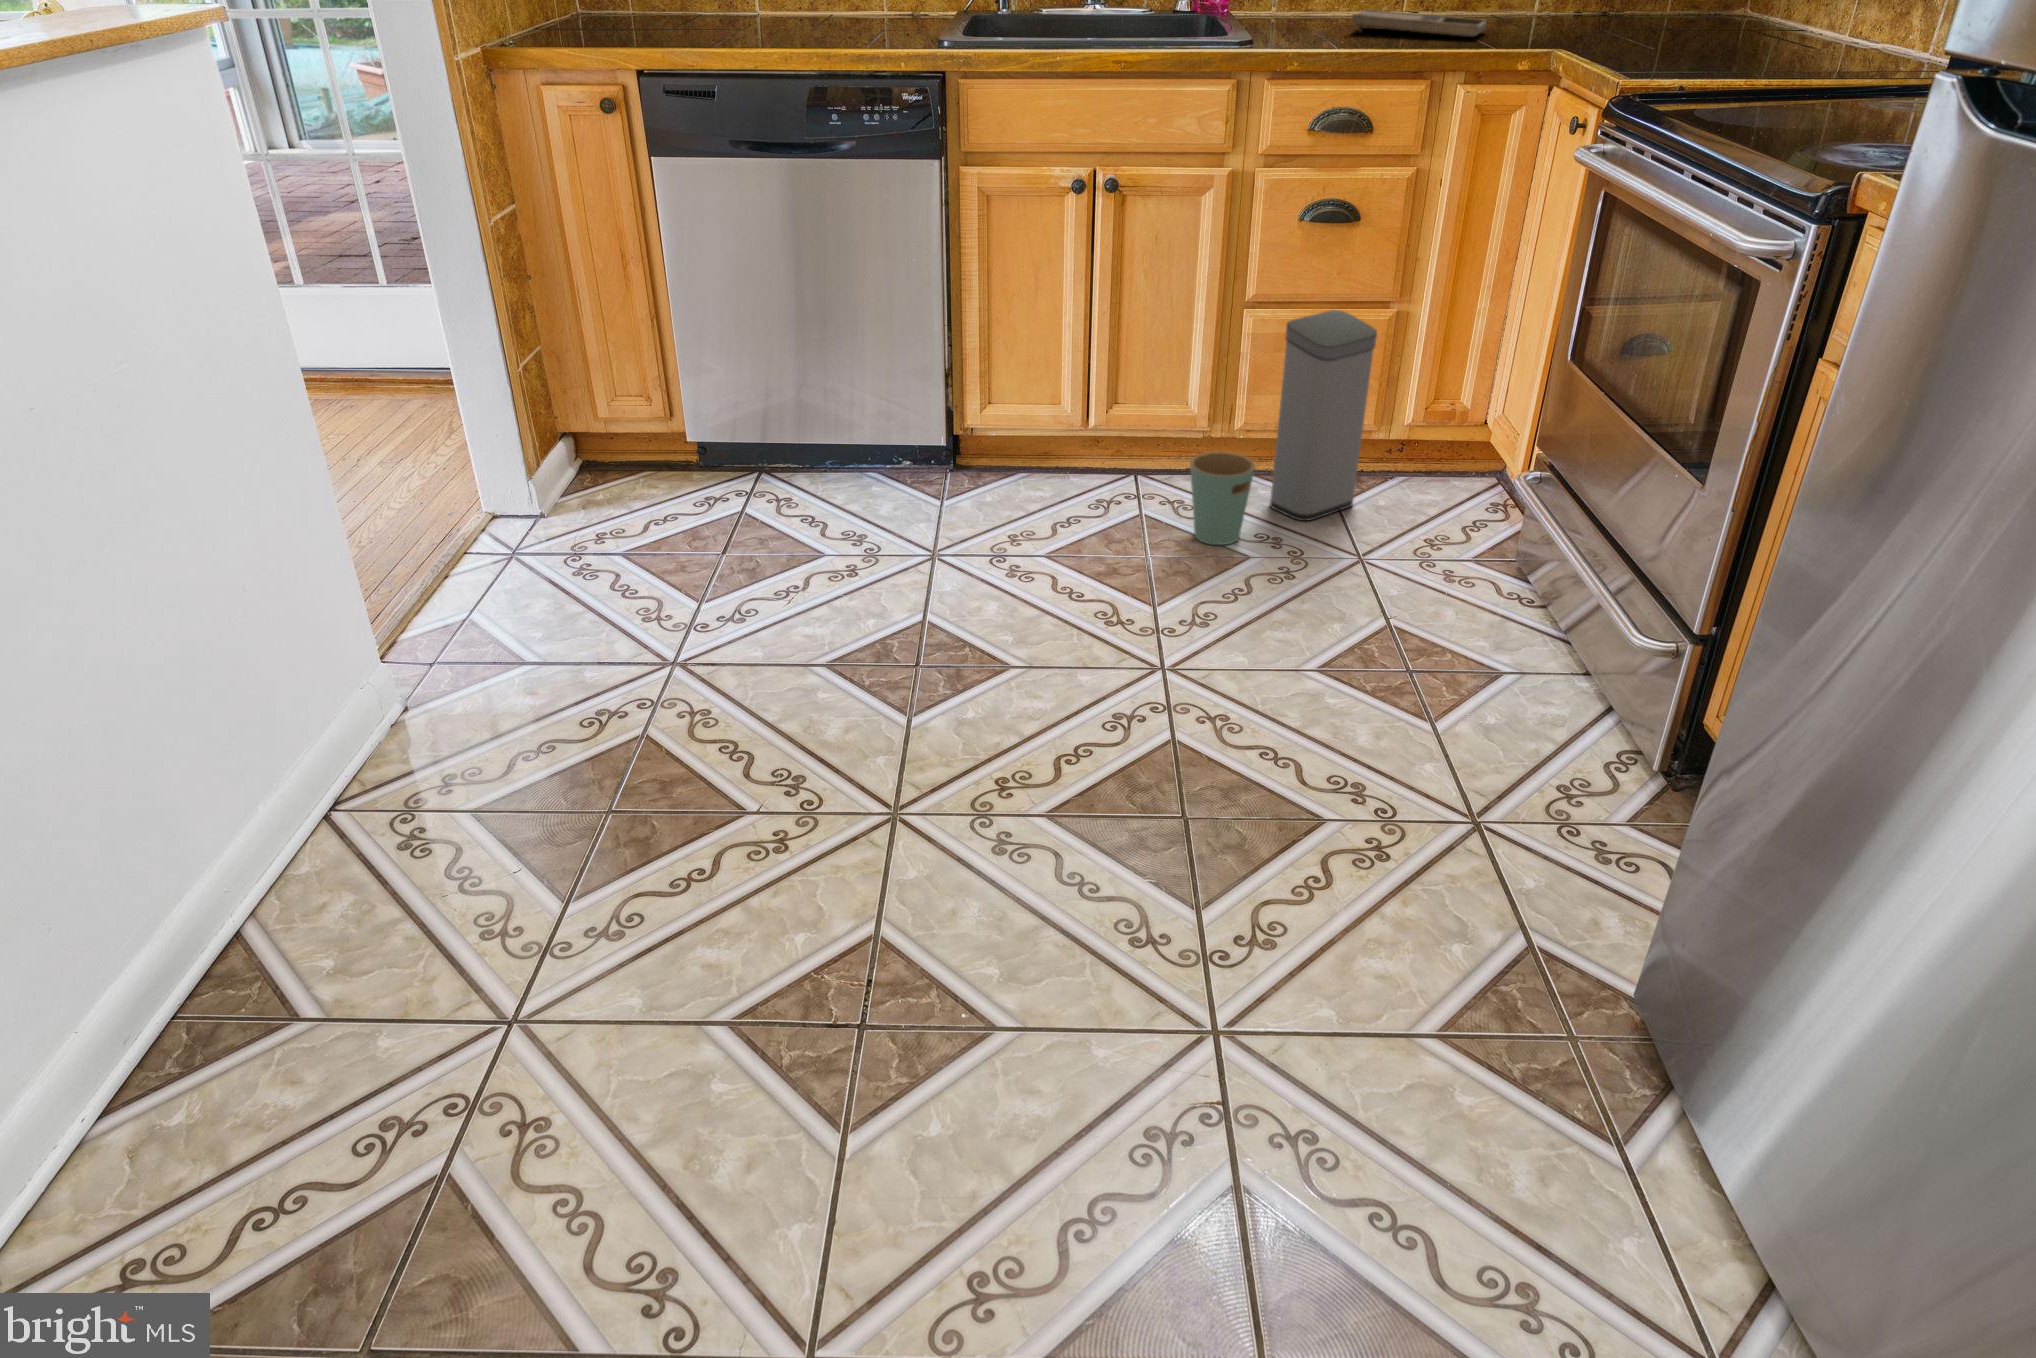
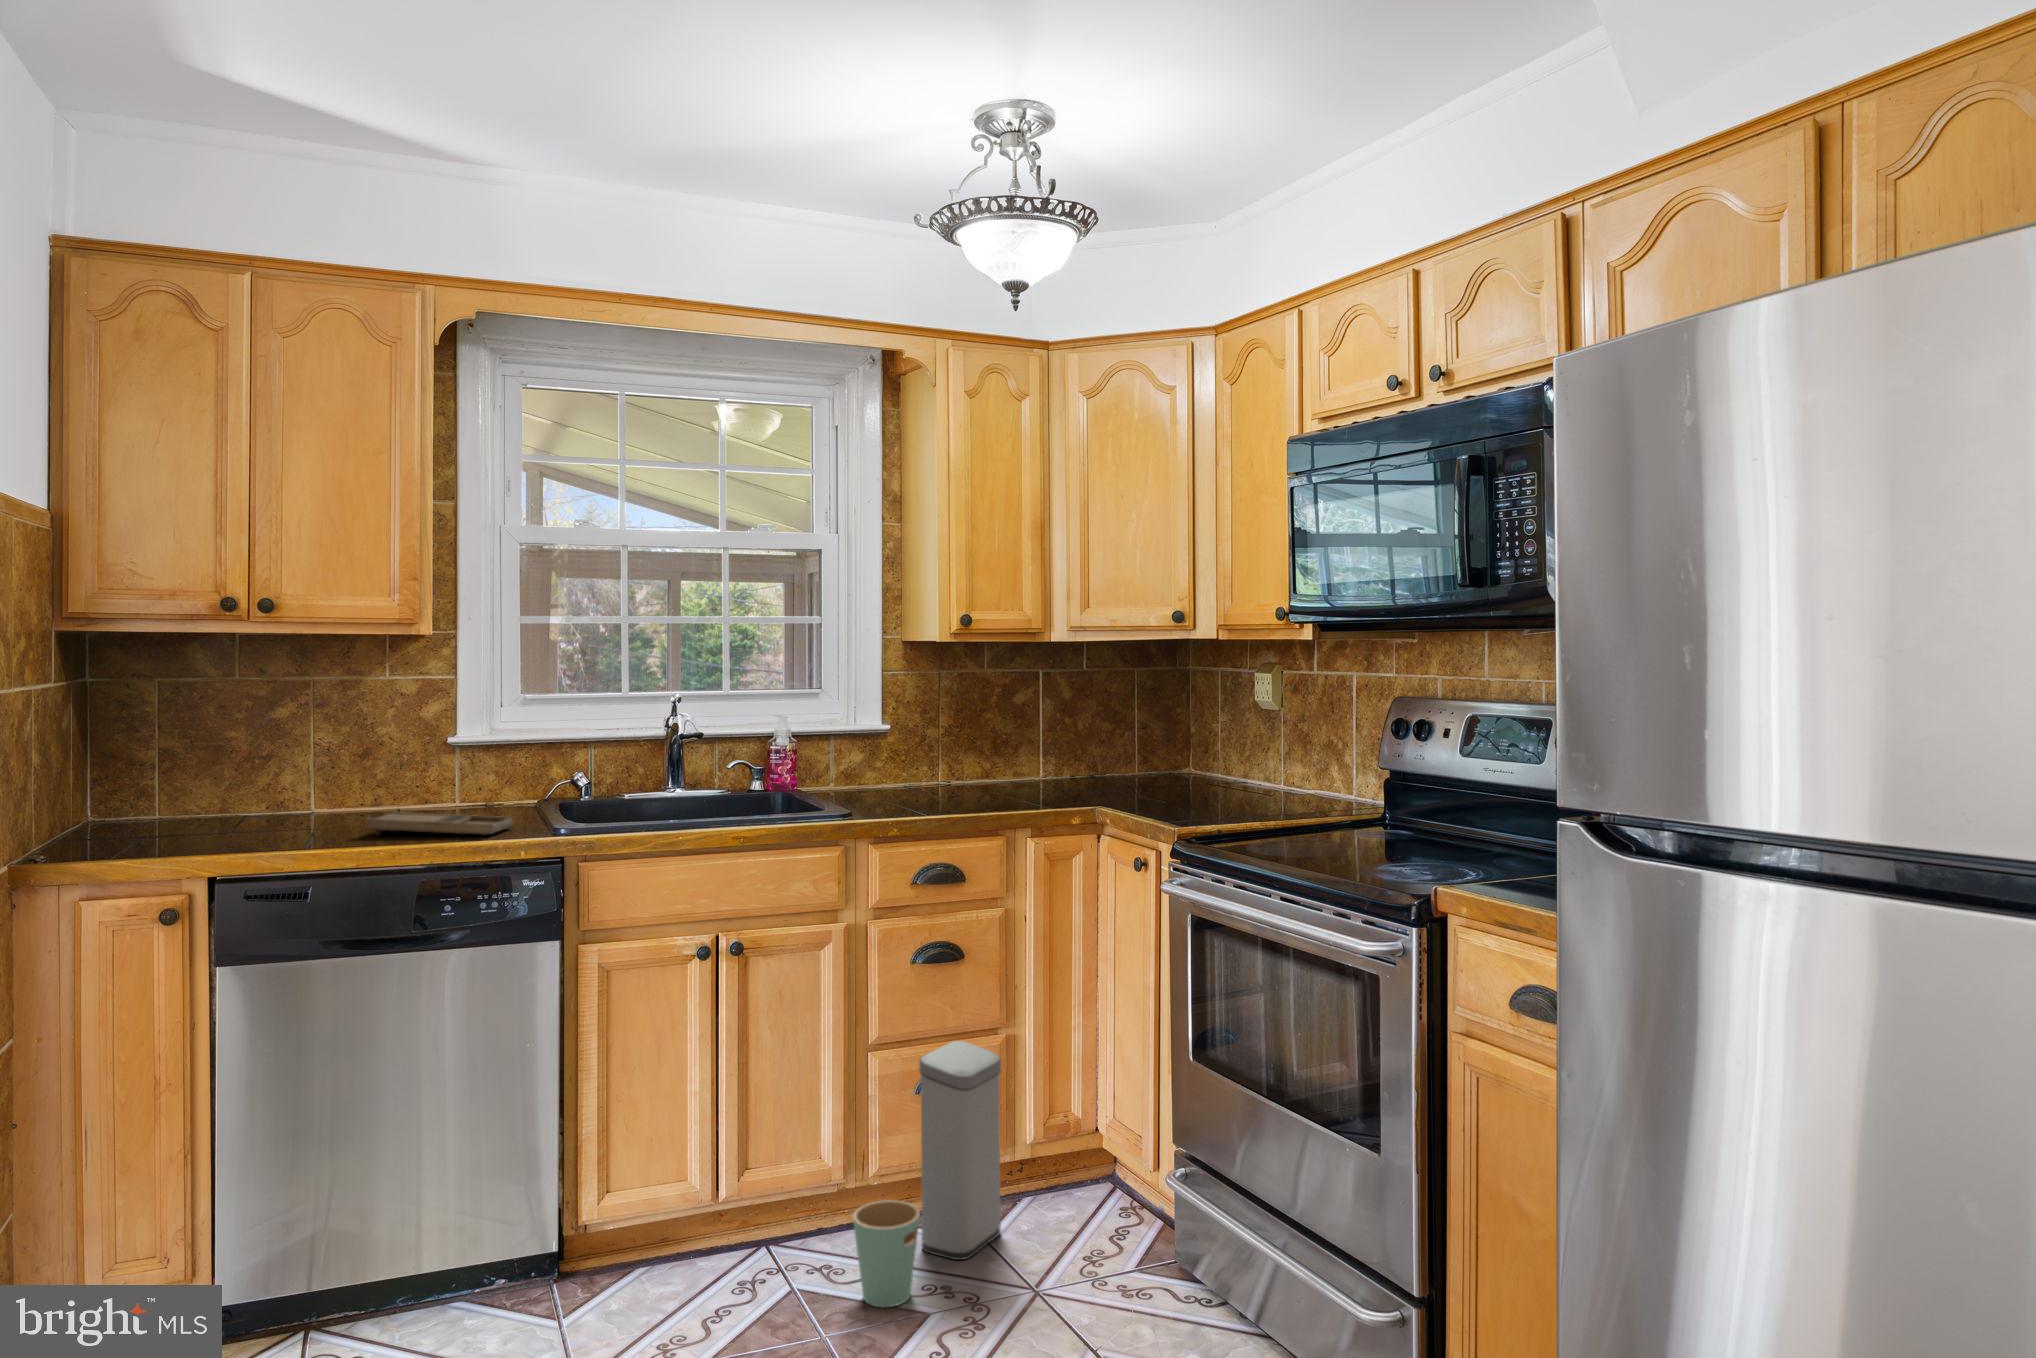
tray: present [1352,9,1487,37] -> present [365,812,513,835]

